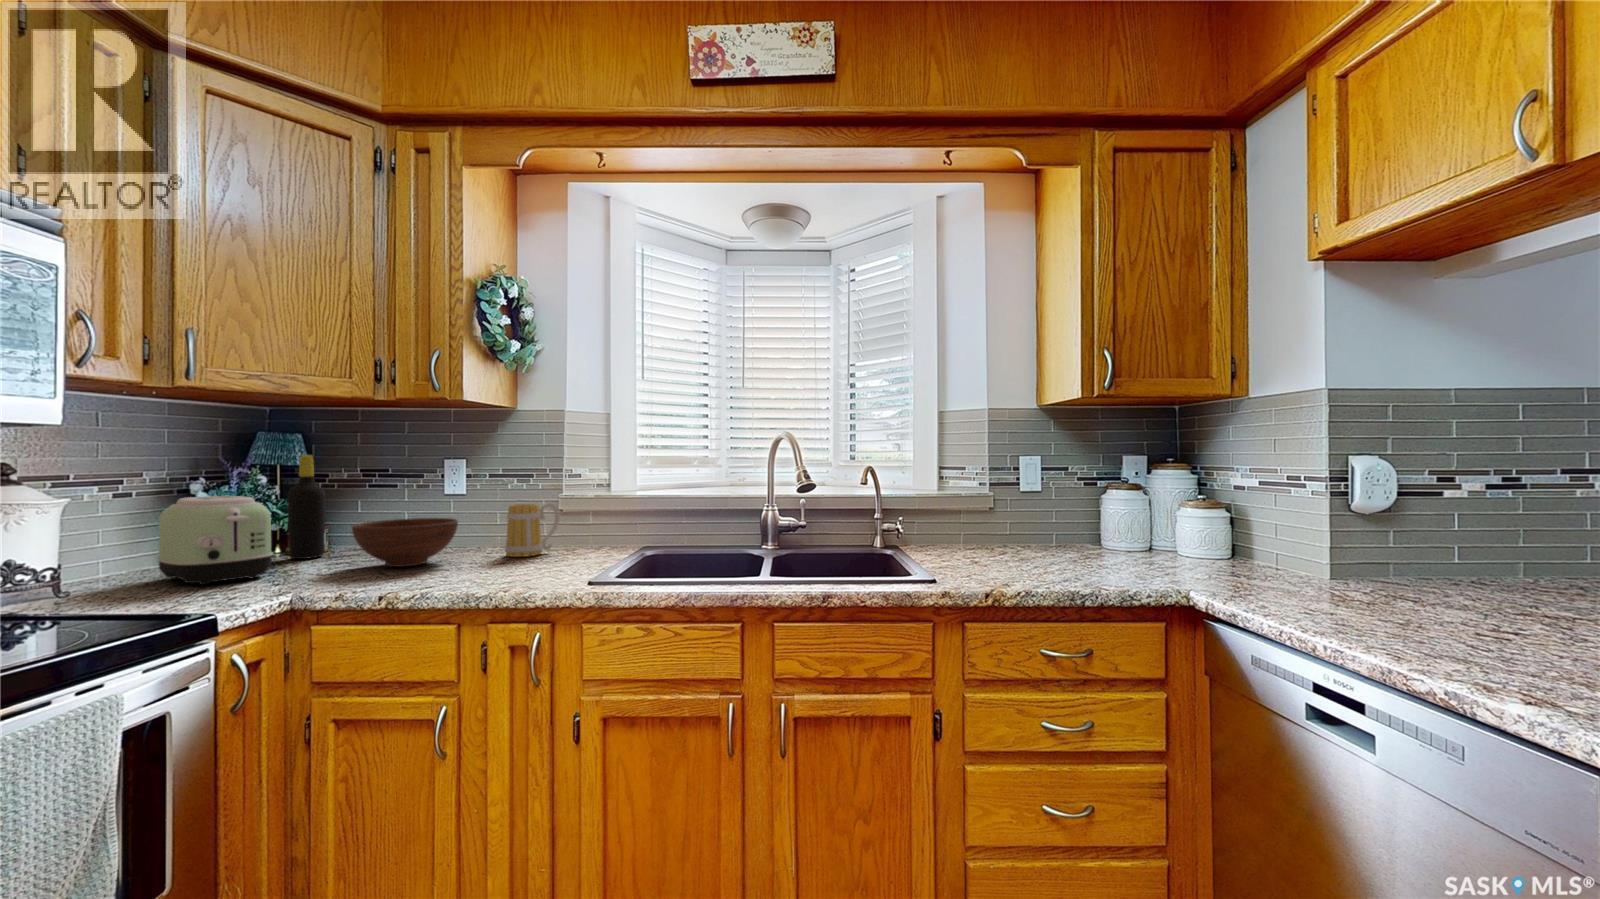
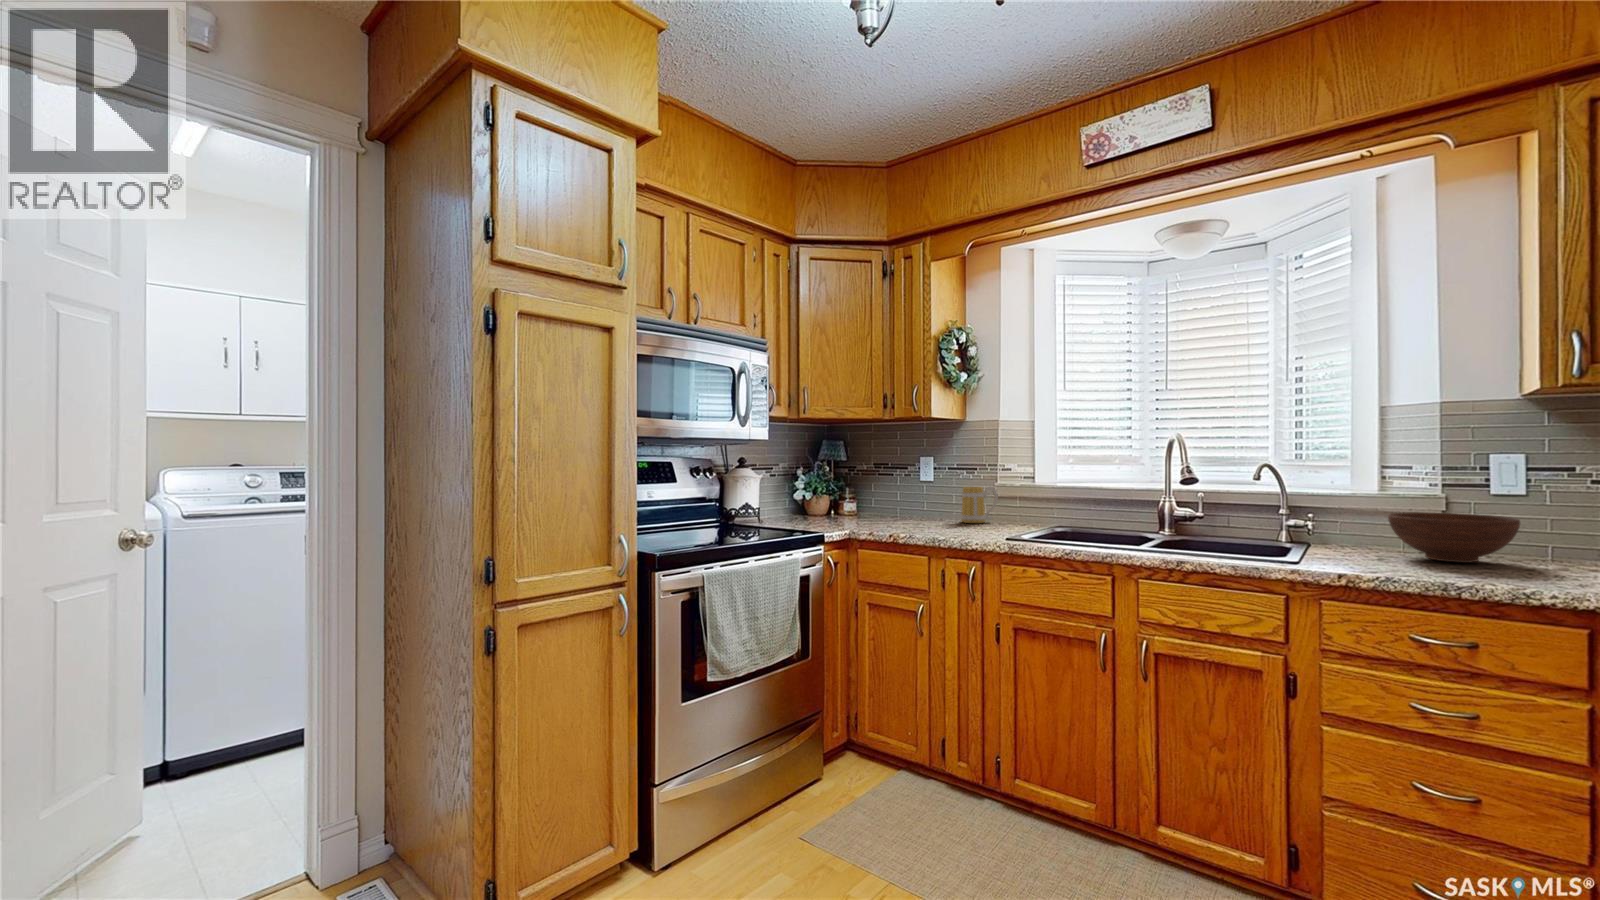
bottle: present [287,455,326,559] -> none [841,453,860,516]
toaster: present [157,496,273,585] -> none [786,476,835,523]
bowl: present [352,518,458,567] -> present [1388,512,1520,563]

